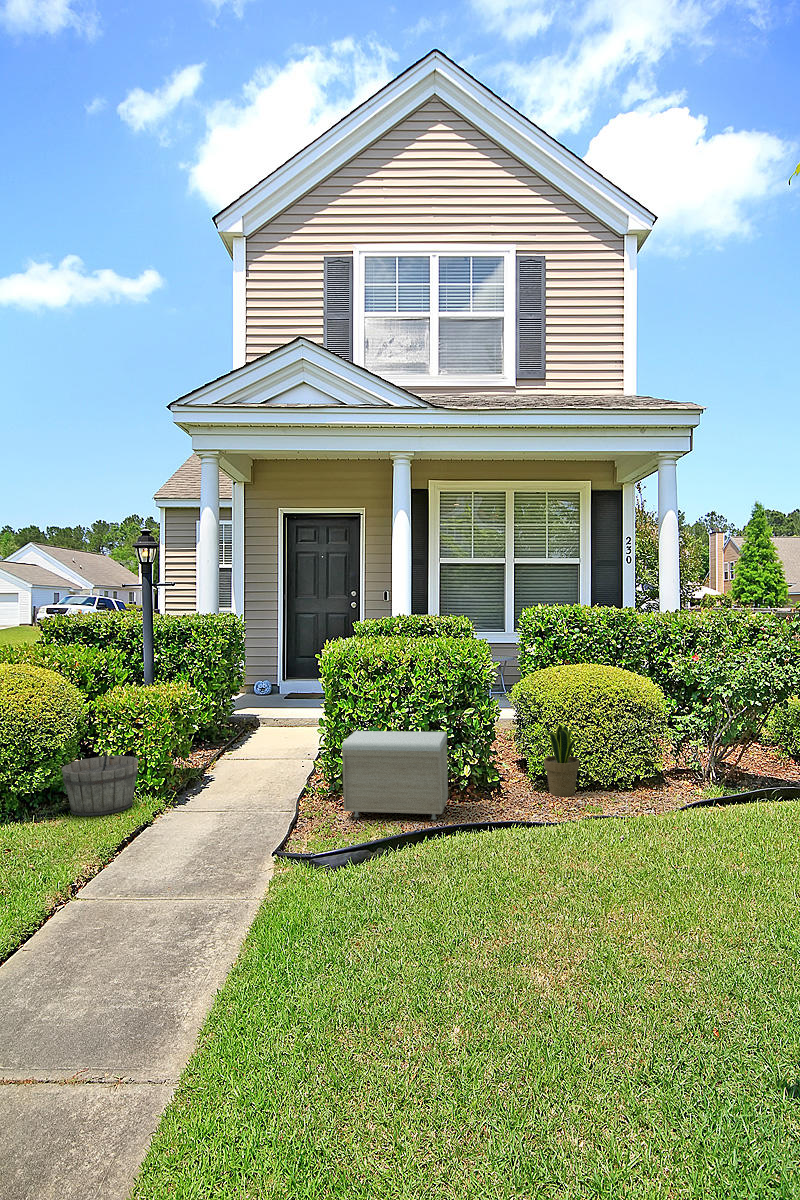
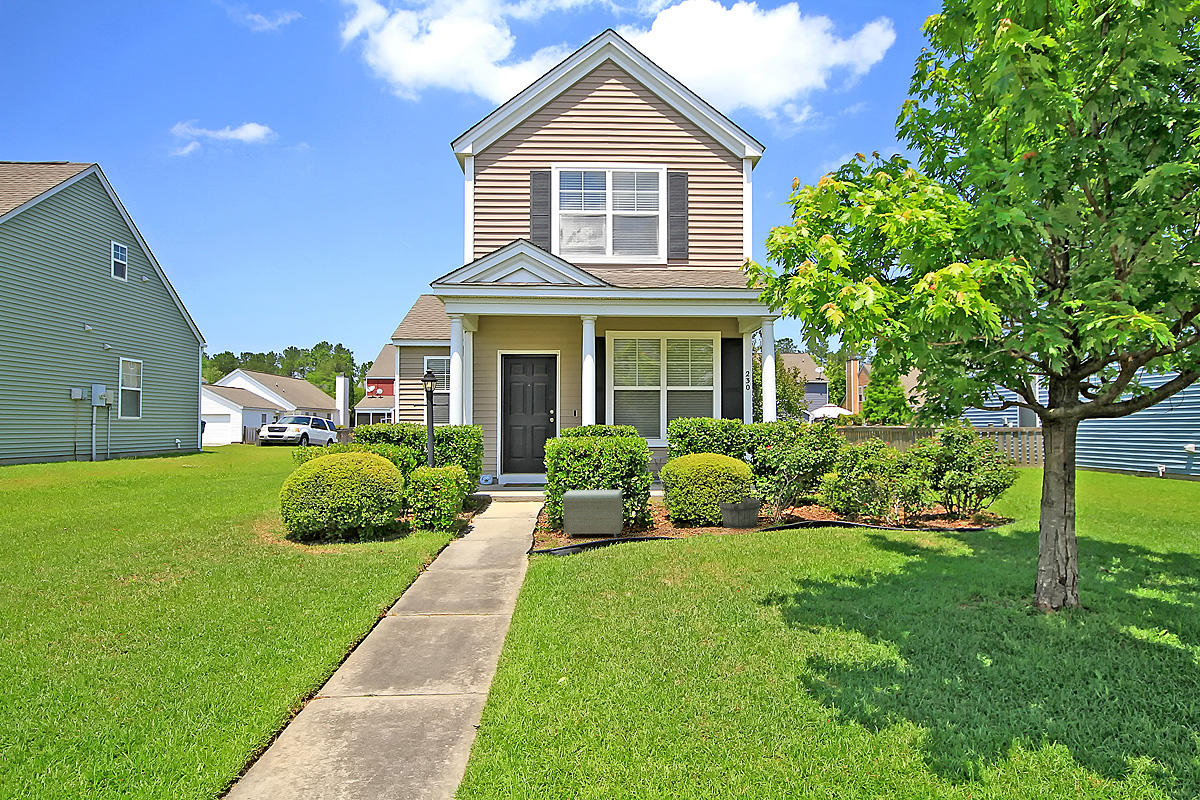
potted plant: present [544,725,583,796] -> none [679,486,700,528]
wooden bucket: present [62,747,138,816] -> present [719,491,760,529]

